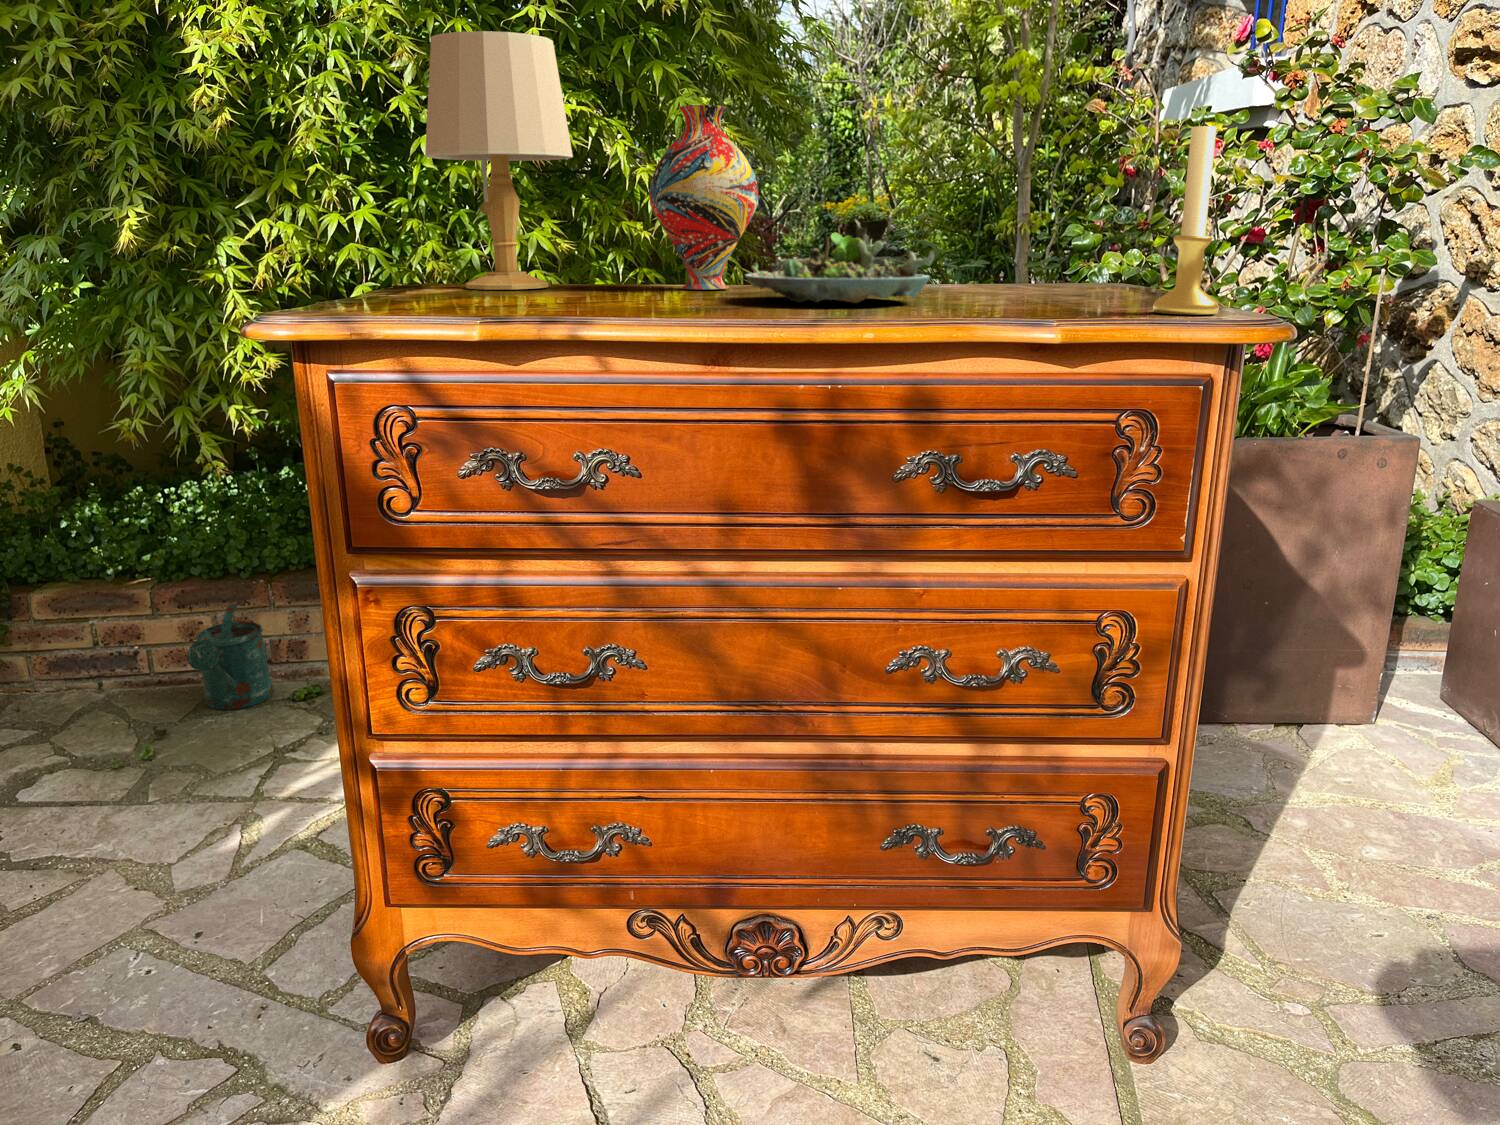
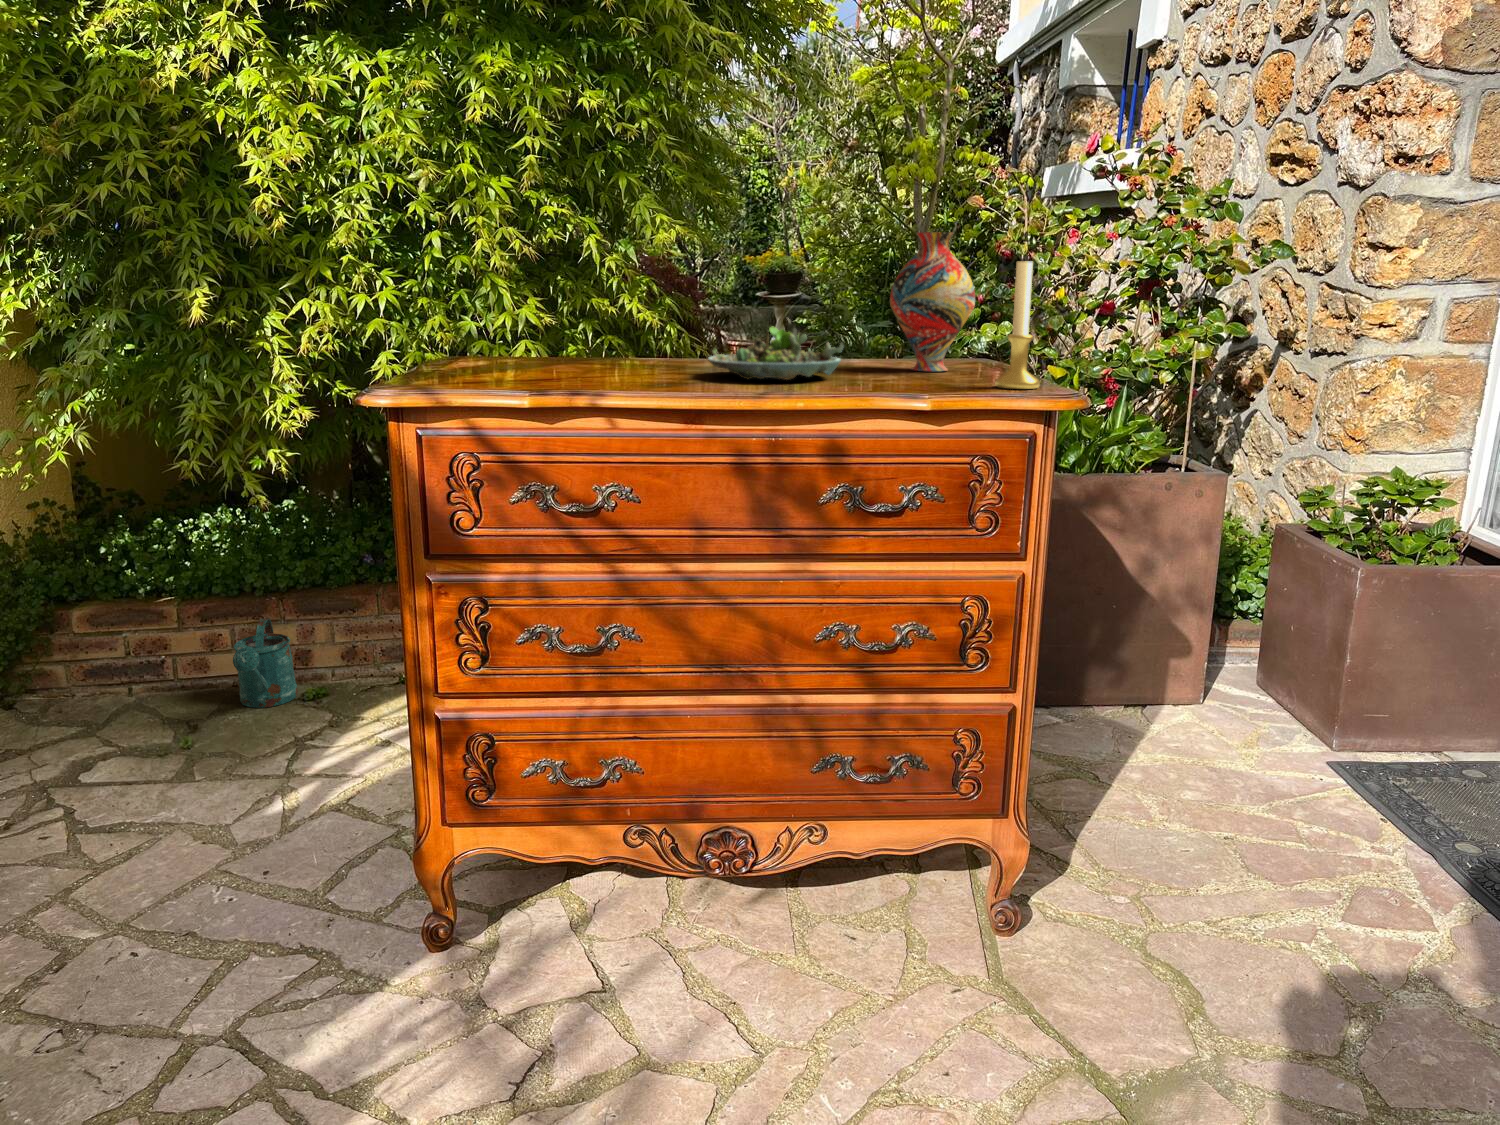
table lamp: present [425,31,573,290] -> none [463,178,575,365]
vase: present [650,105,759,290] -> present [890,232,975,371]

